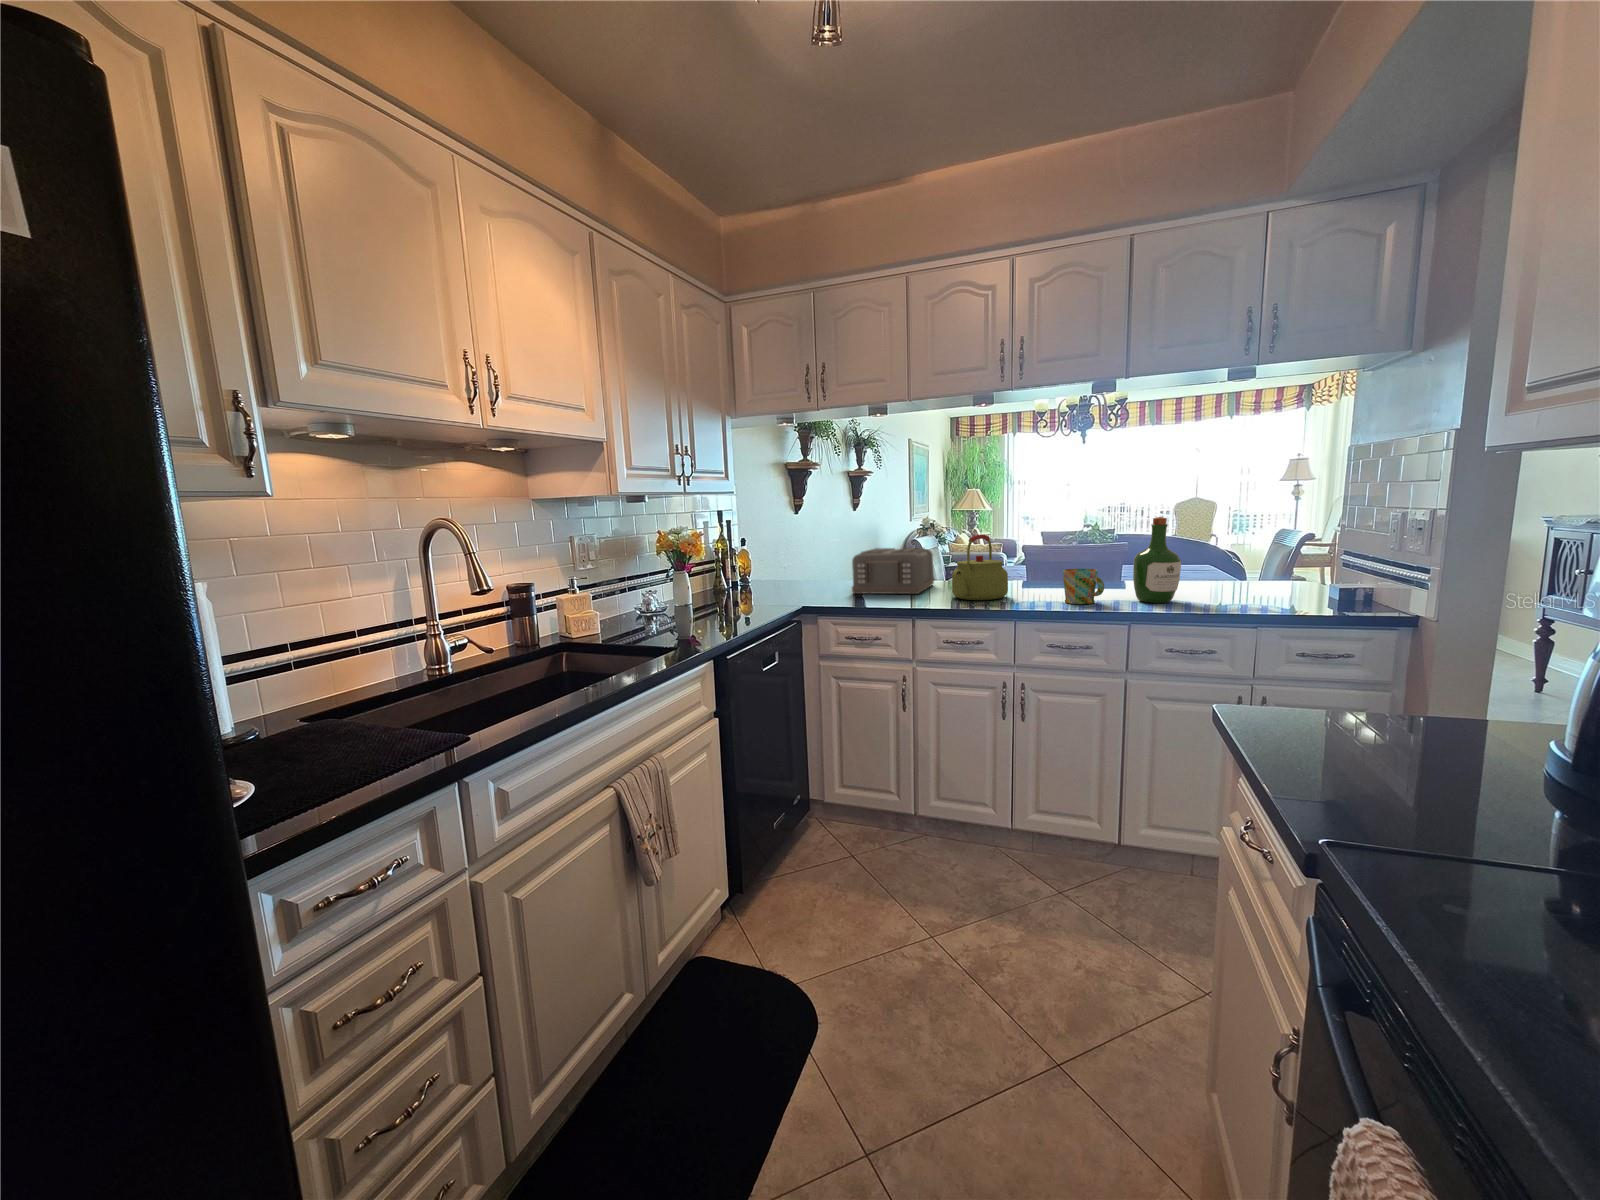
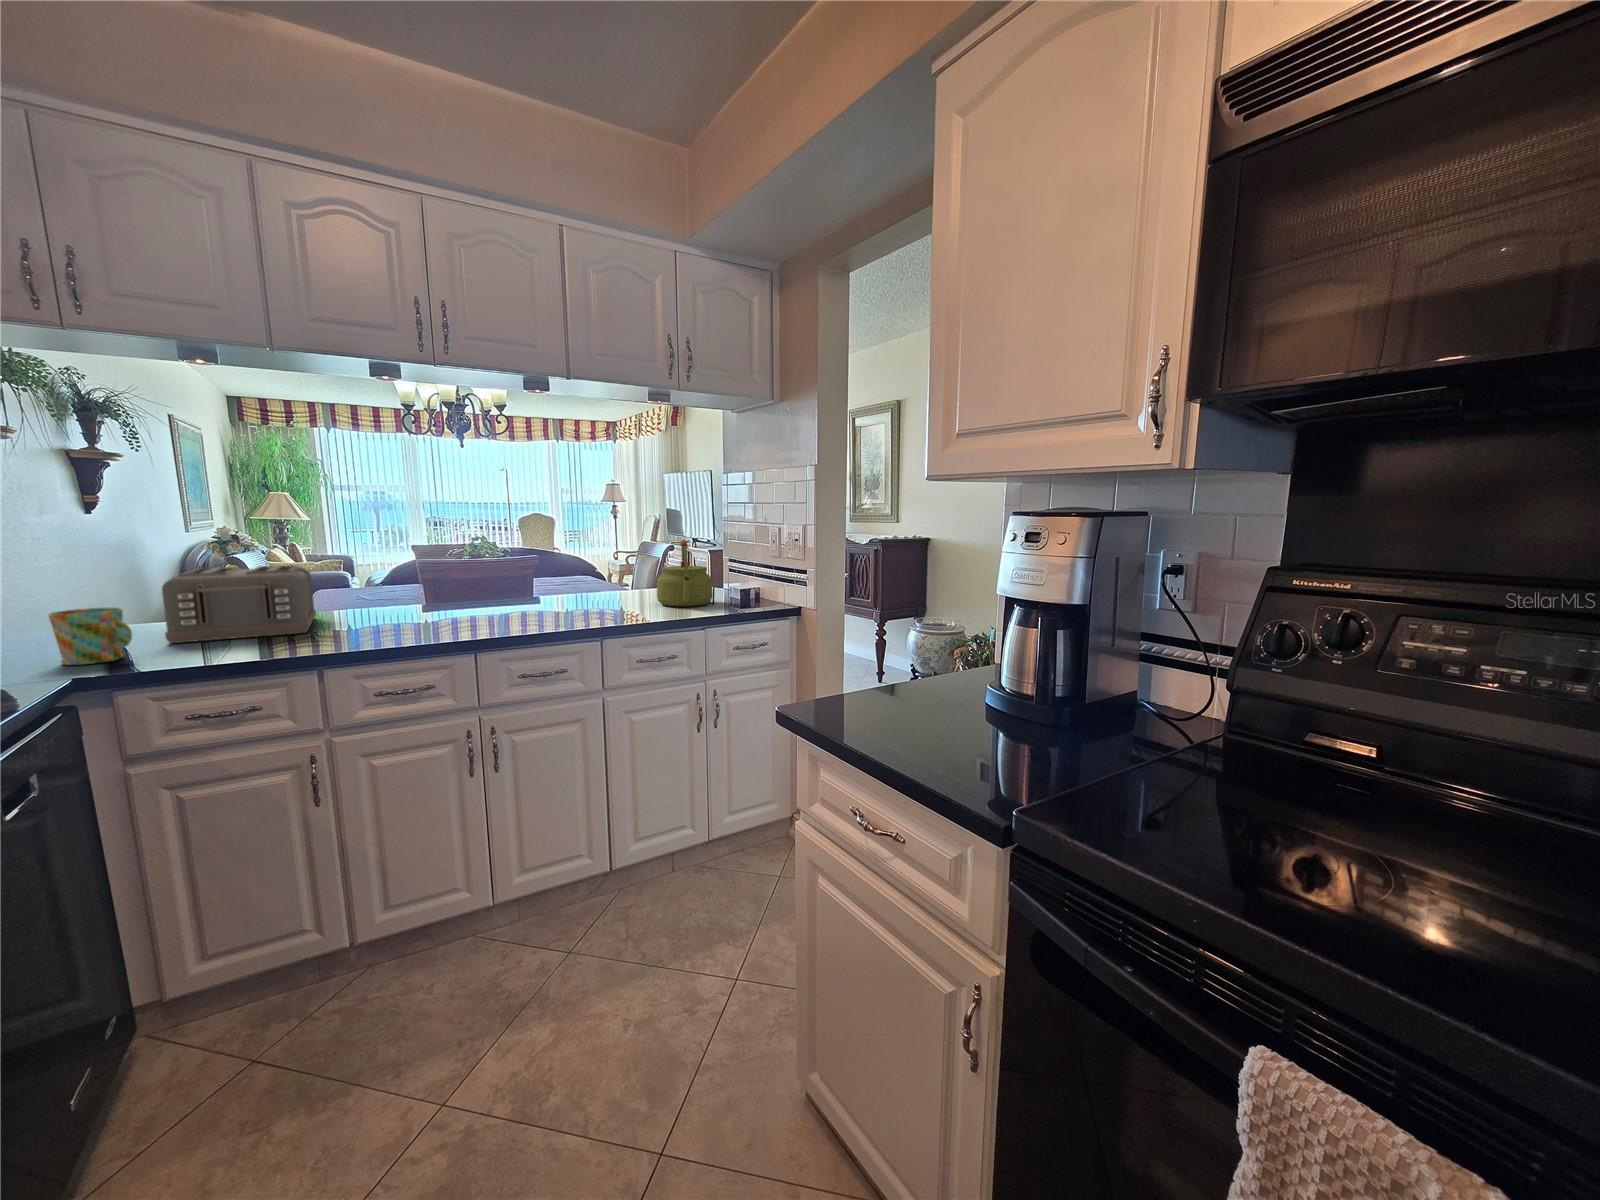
wine bottle: present [1133,517,1181,603] -> none [591,528,635,616]
kettle: present [952,534,1008,600] -> present [657,540,712,607]
mug: present [1063,569,1104,604] -> present [49,608,132,665]

